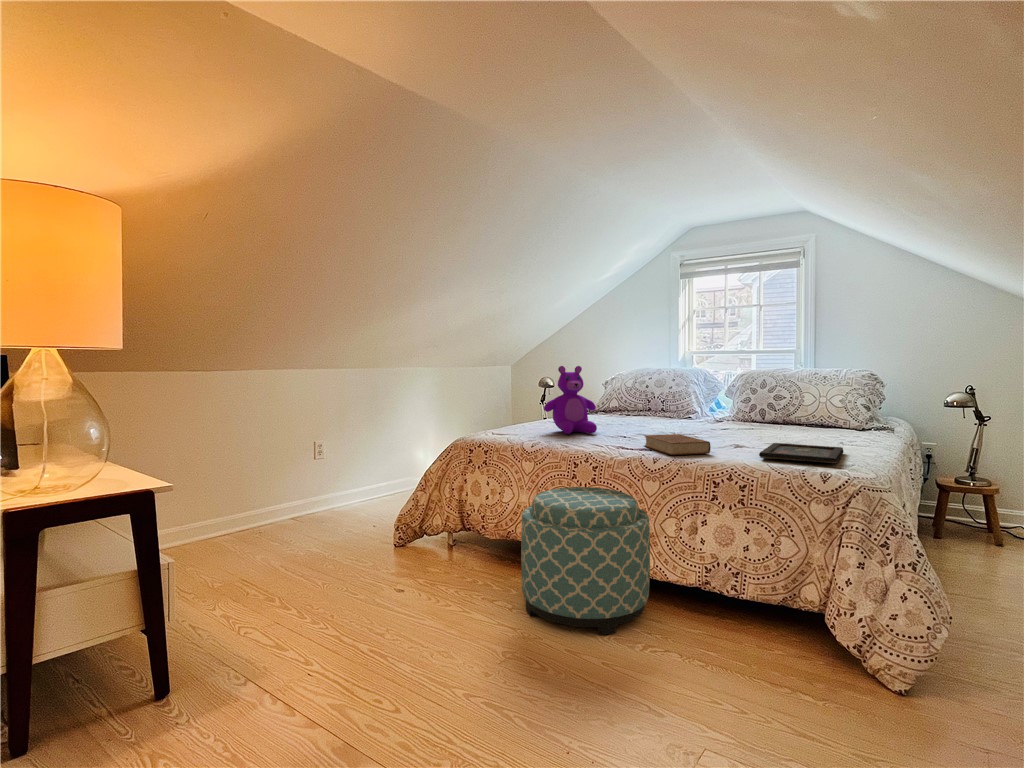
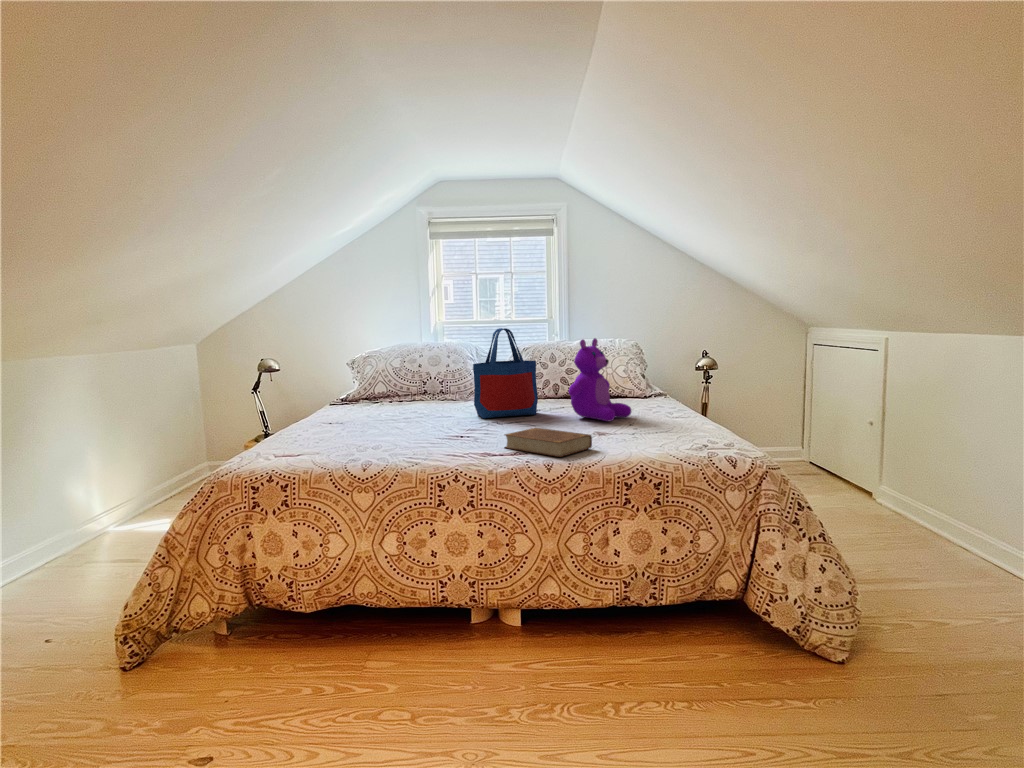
tote bag: none [664,355,722,431] -> present [473,328,538,419]
teddy bear: present [544,366,597,434] -> present [569,338,632,421]
tray: present [759,443,844,463] -> none [629,423,724,447]
ottoman: present [521,487,650,635] -> none [412,513,582,712]

